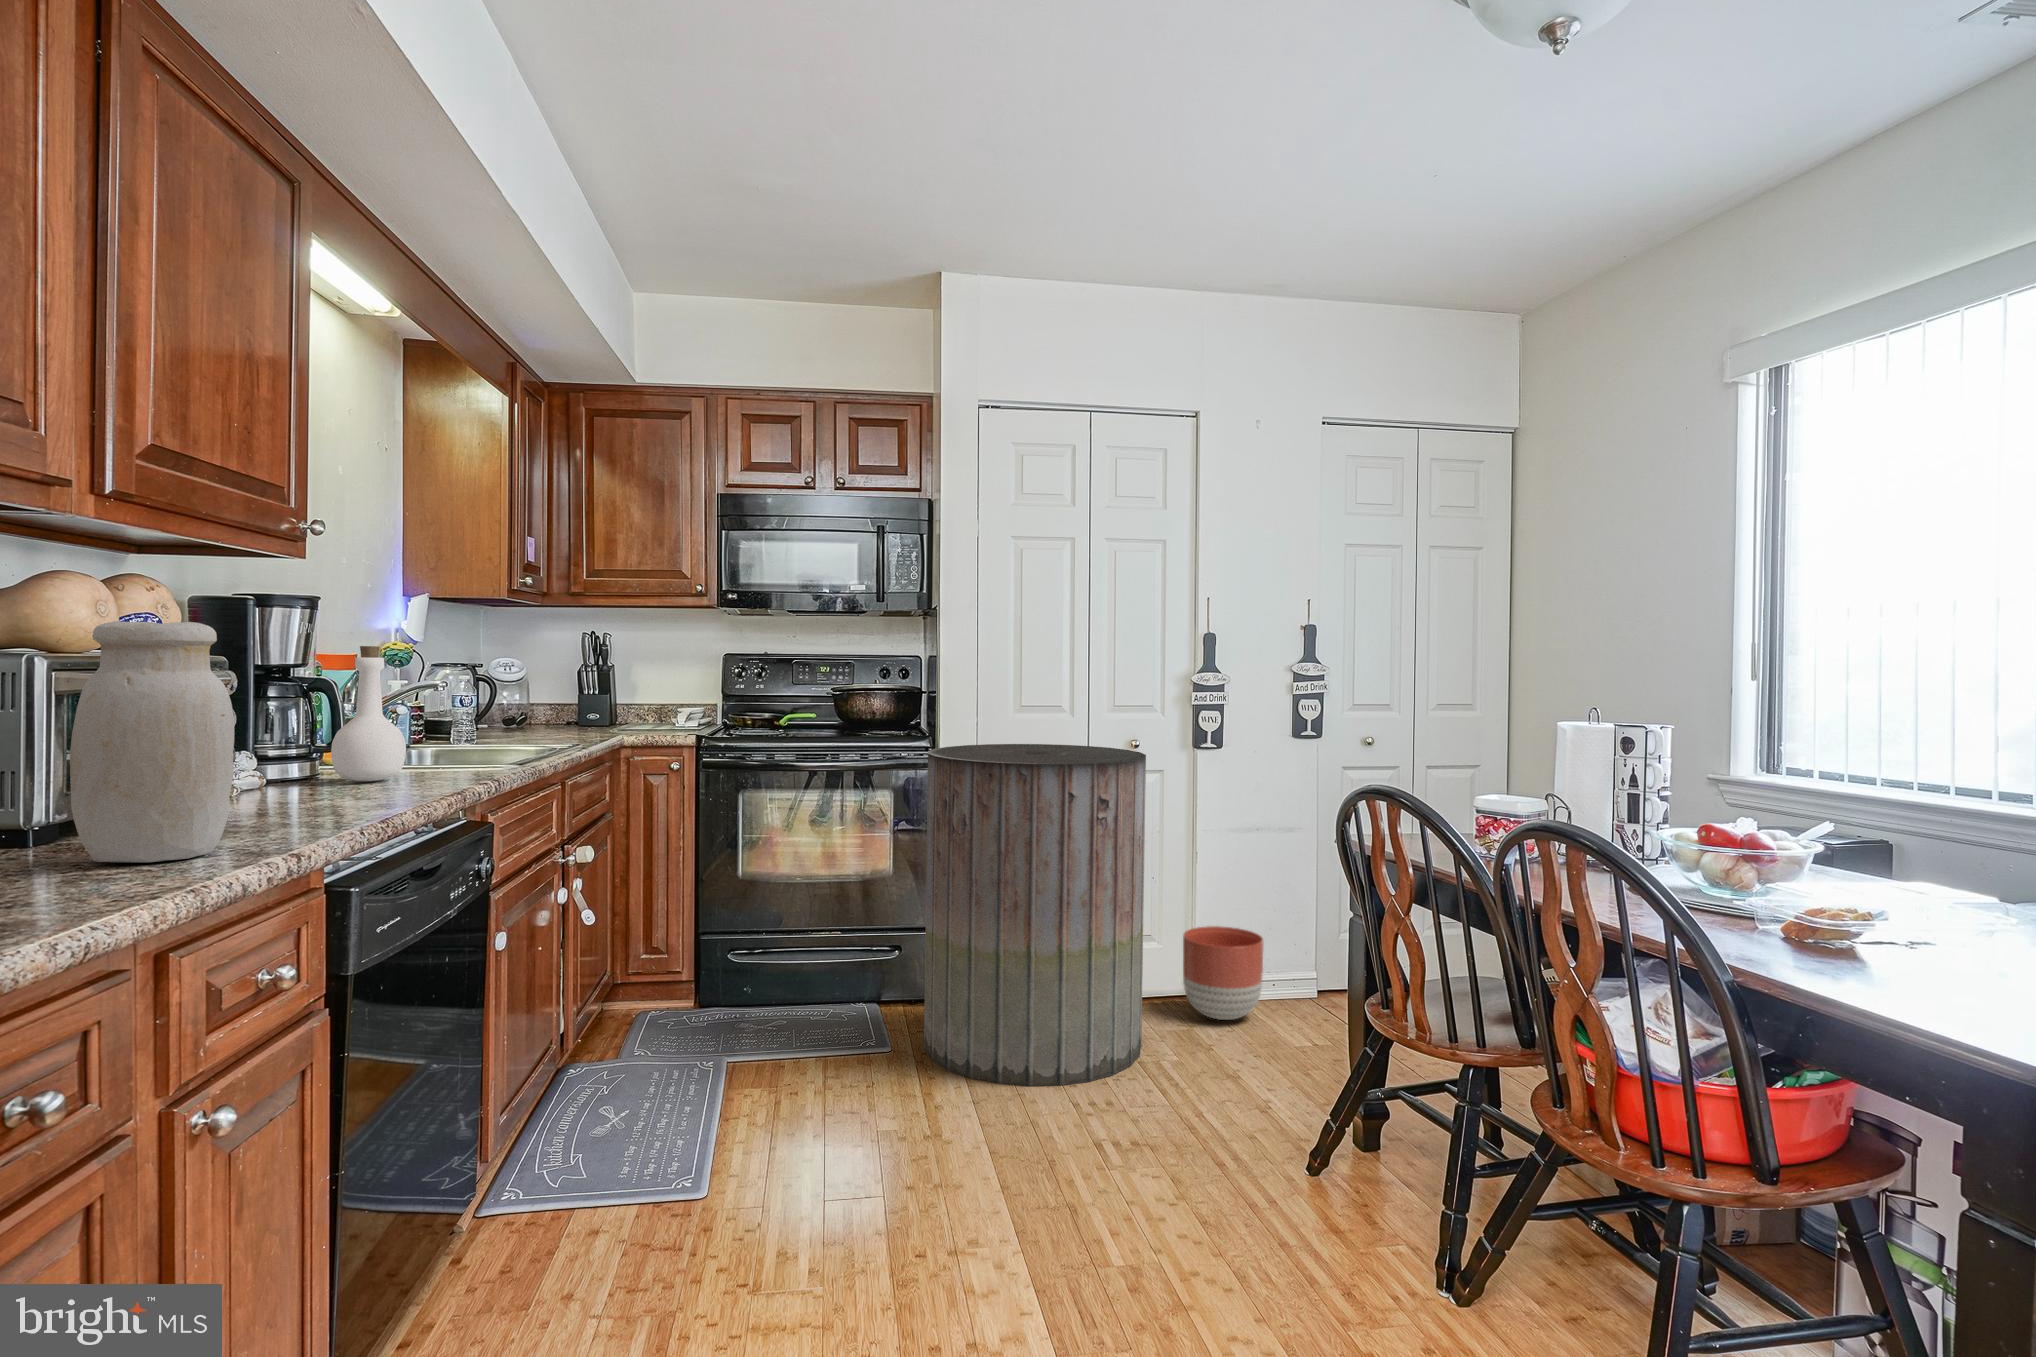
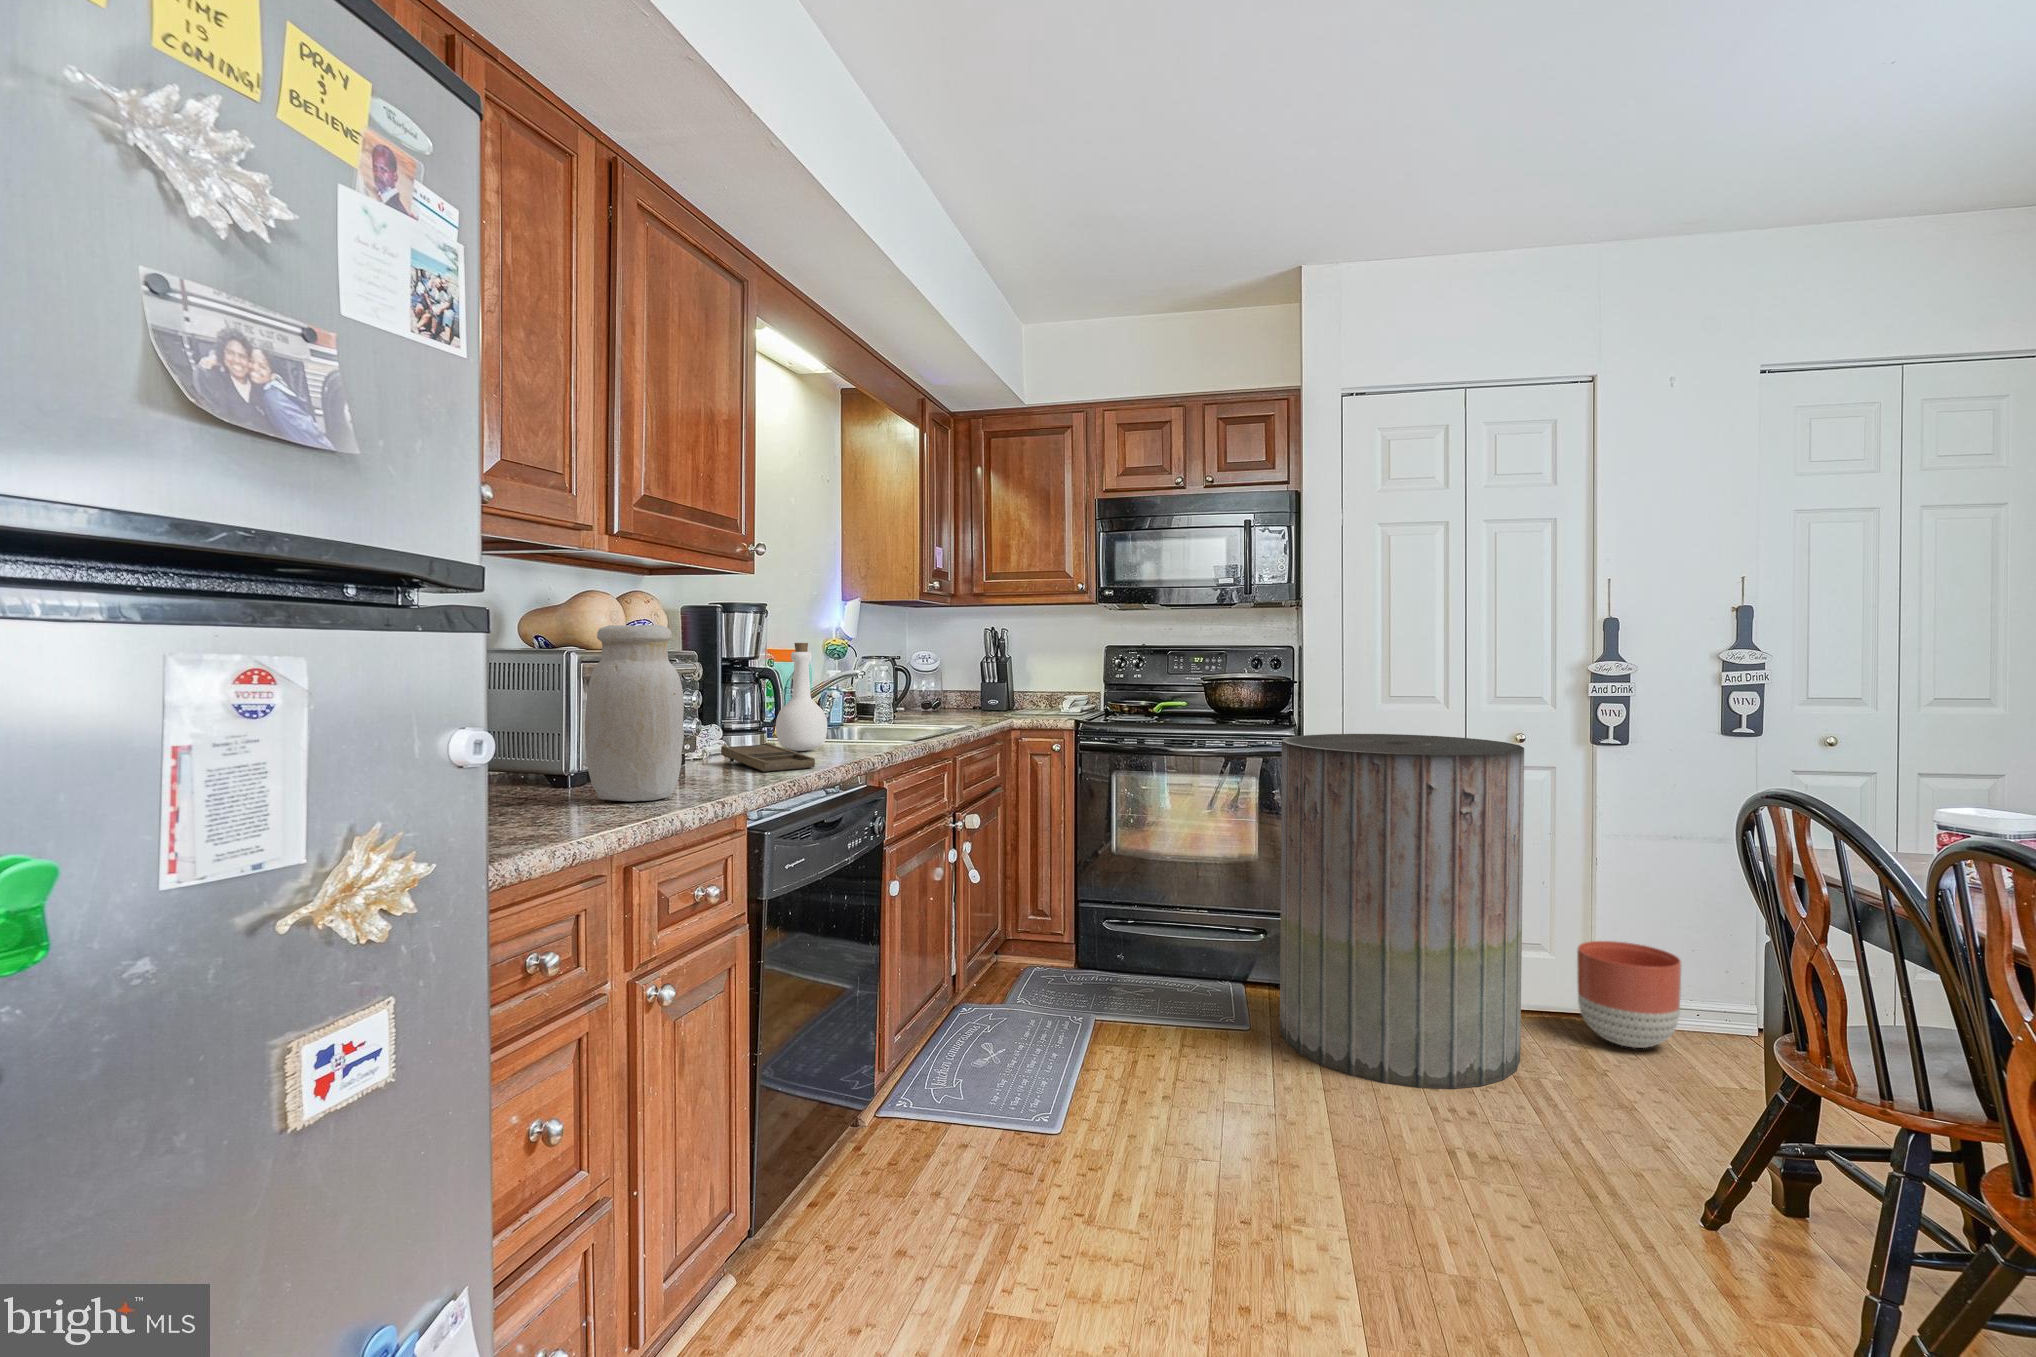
tray: none [258,774,406,811] -> present [721,743,815,772]

